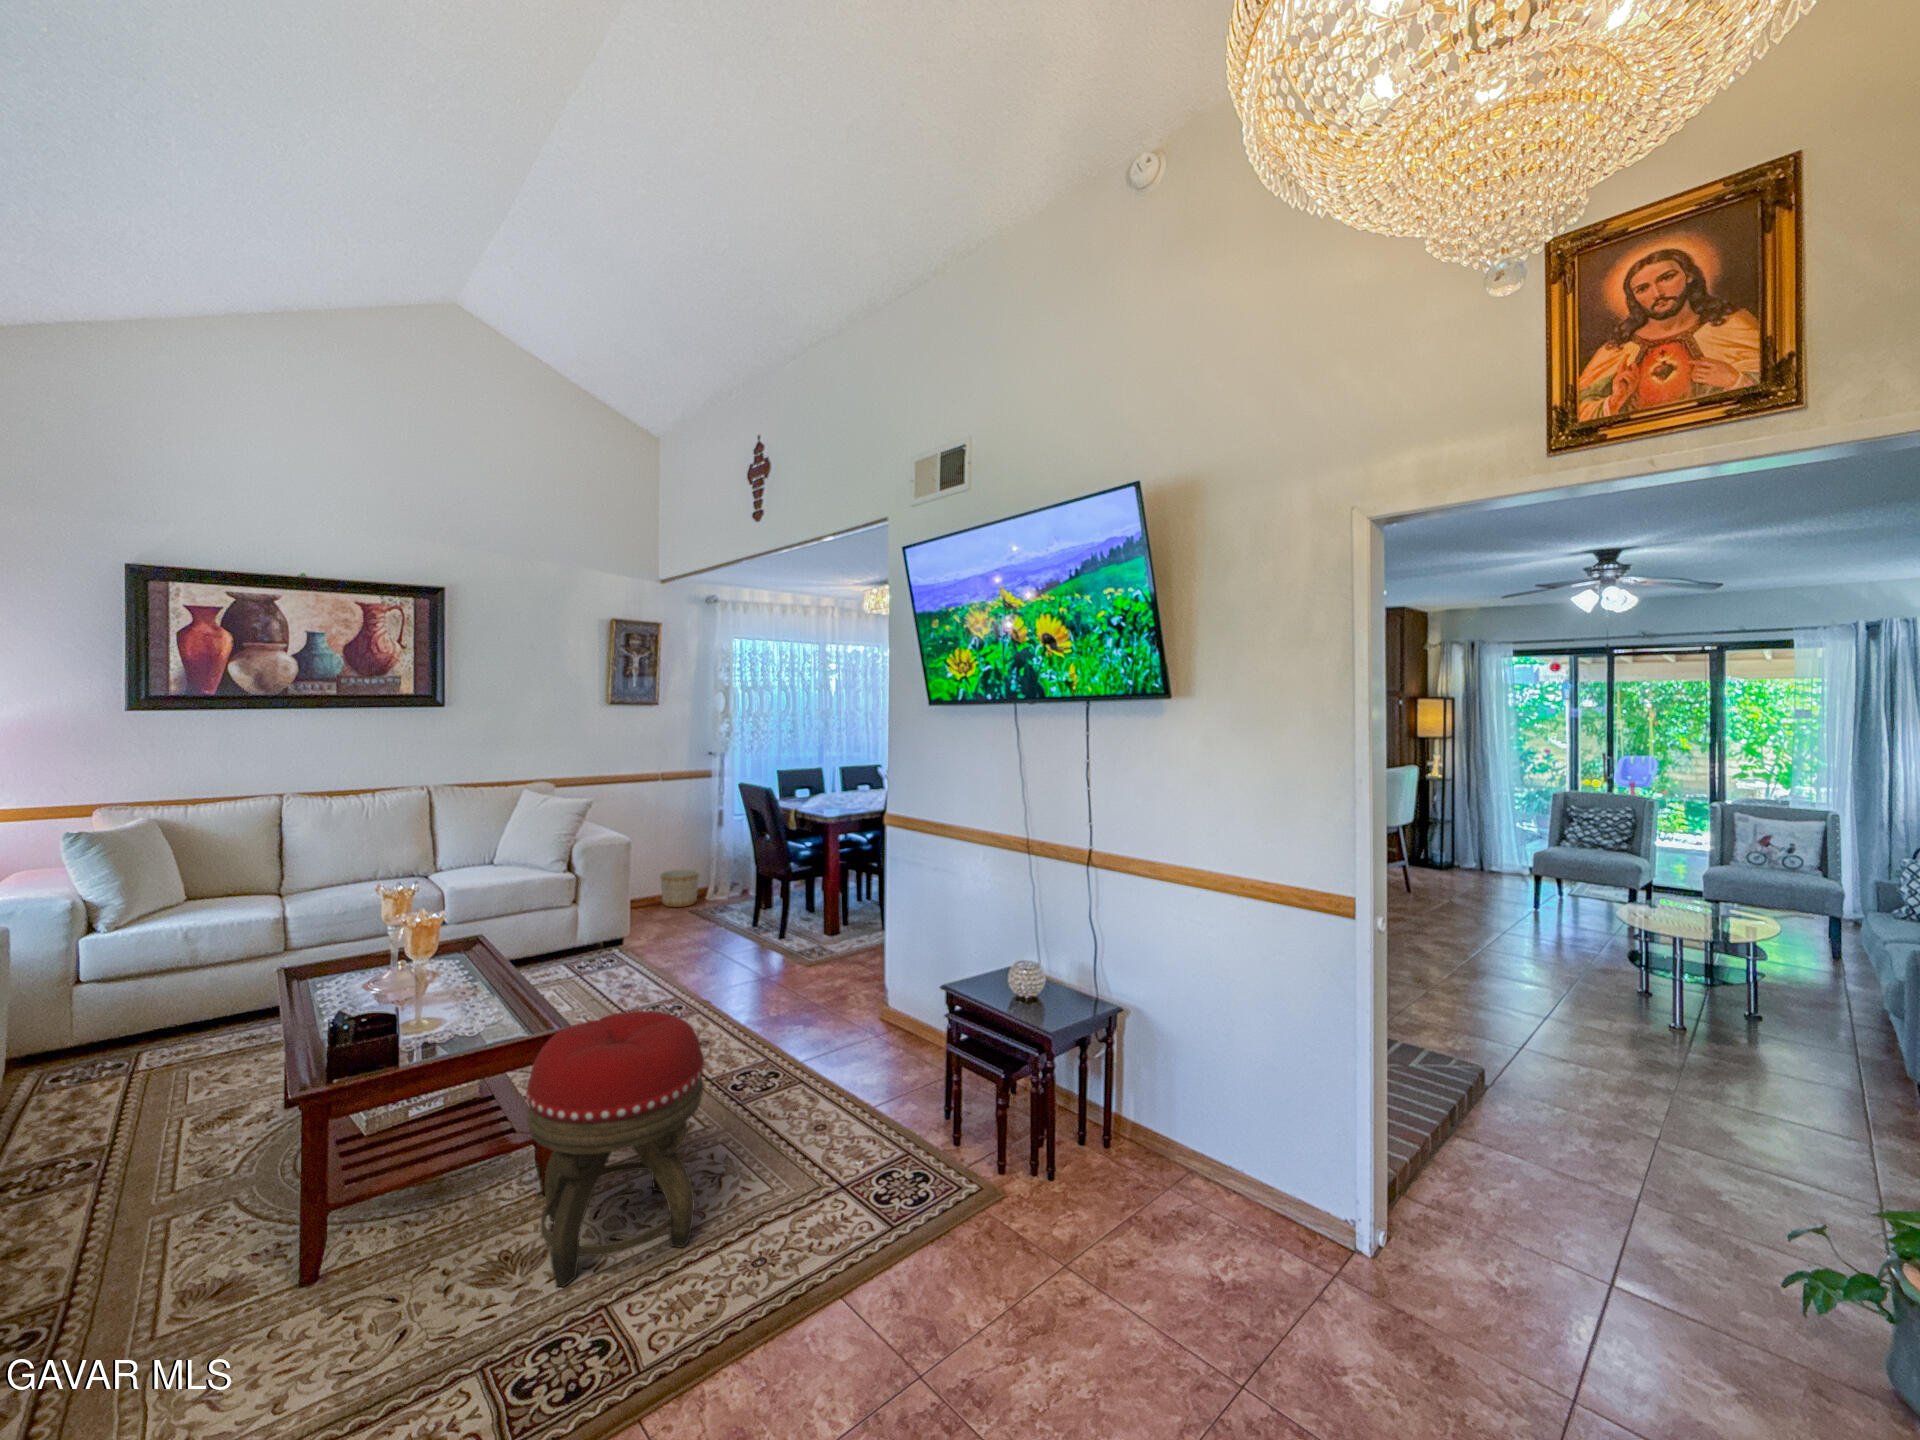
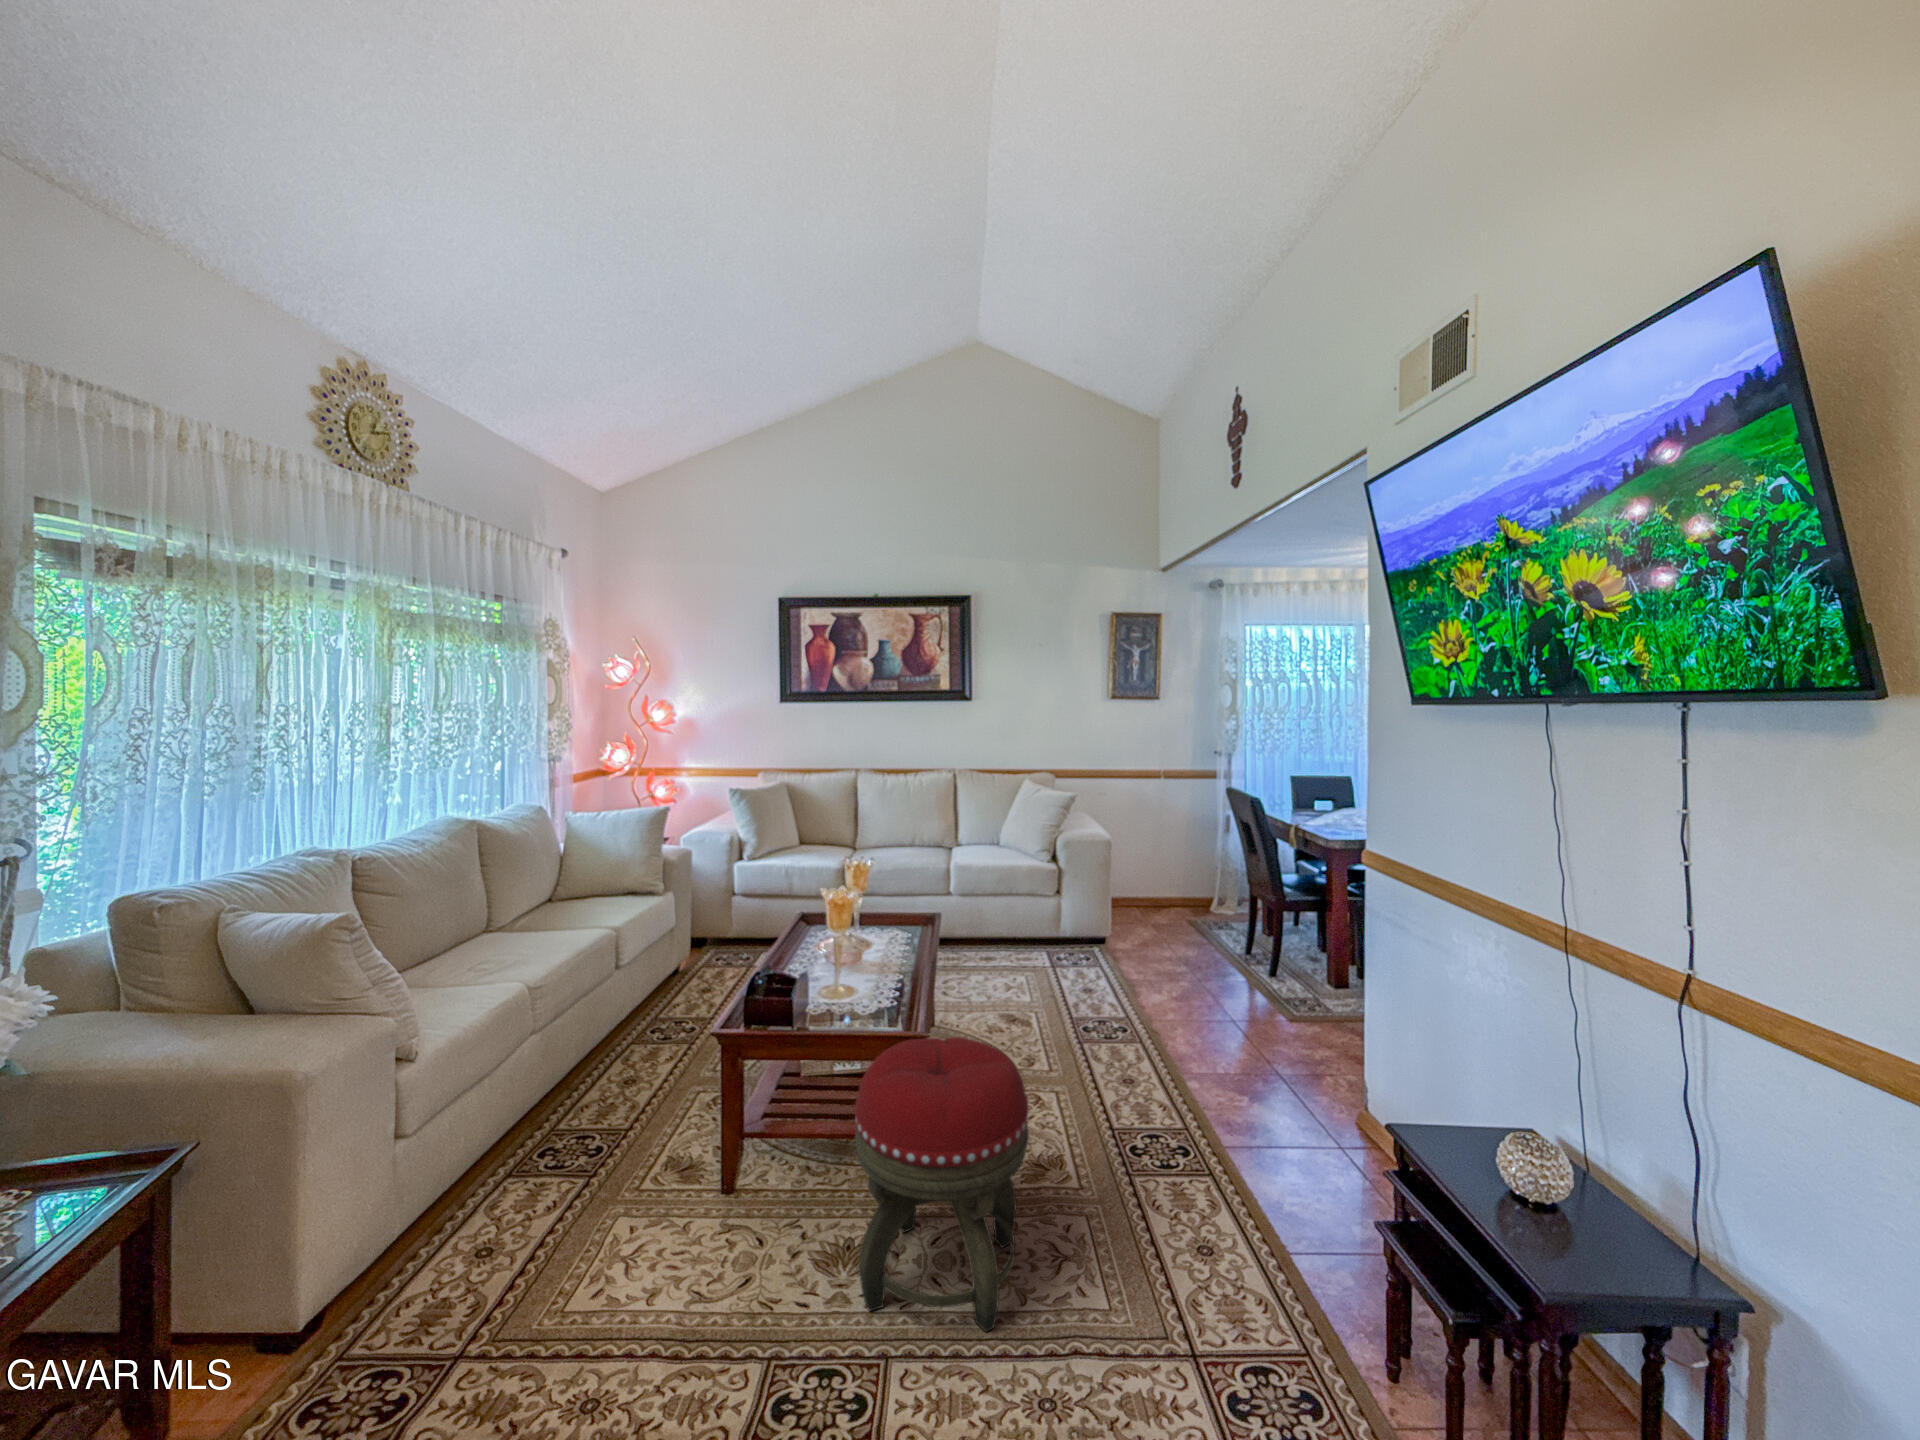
planter: present [660,869,699,907] -> none [1160,872,1200,912]

